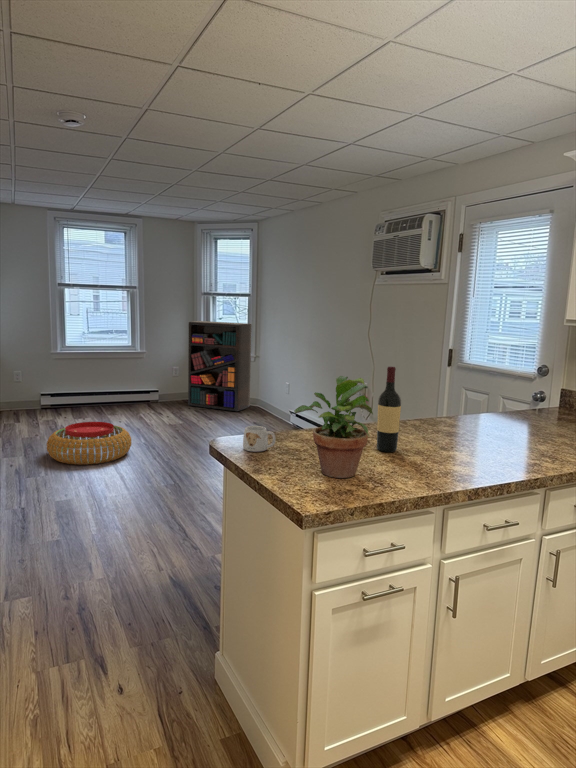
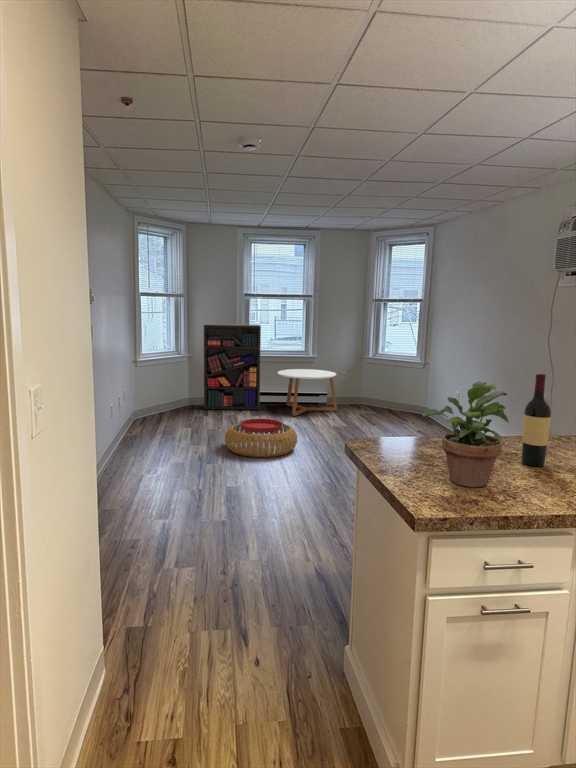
bookshelf: present [188,321,252,411] -> present [204,324,261,410]
coffee table: none [102,366,169,416] -> present [278,369,337,416]
mug: present [243,426,276,452] -> none [376,428,408,453]

